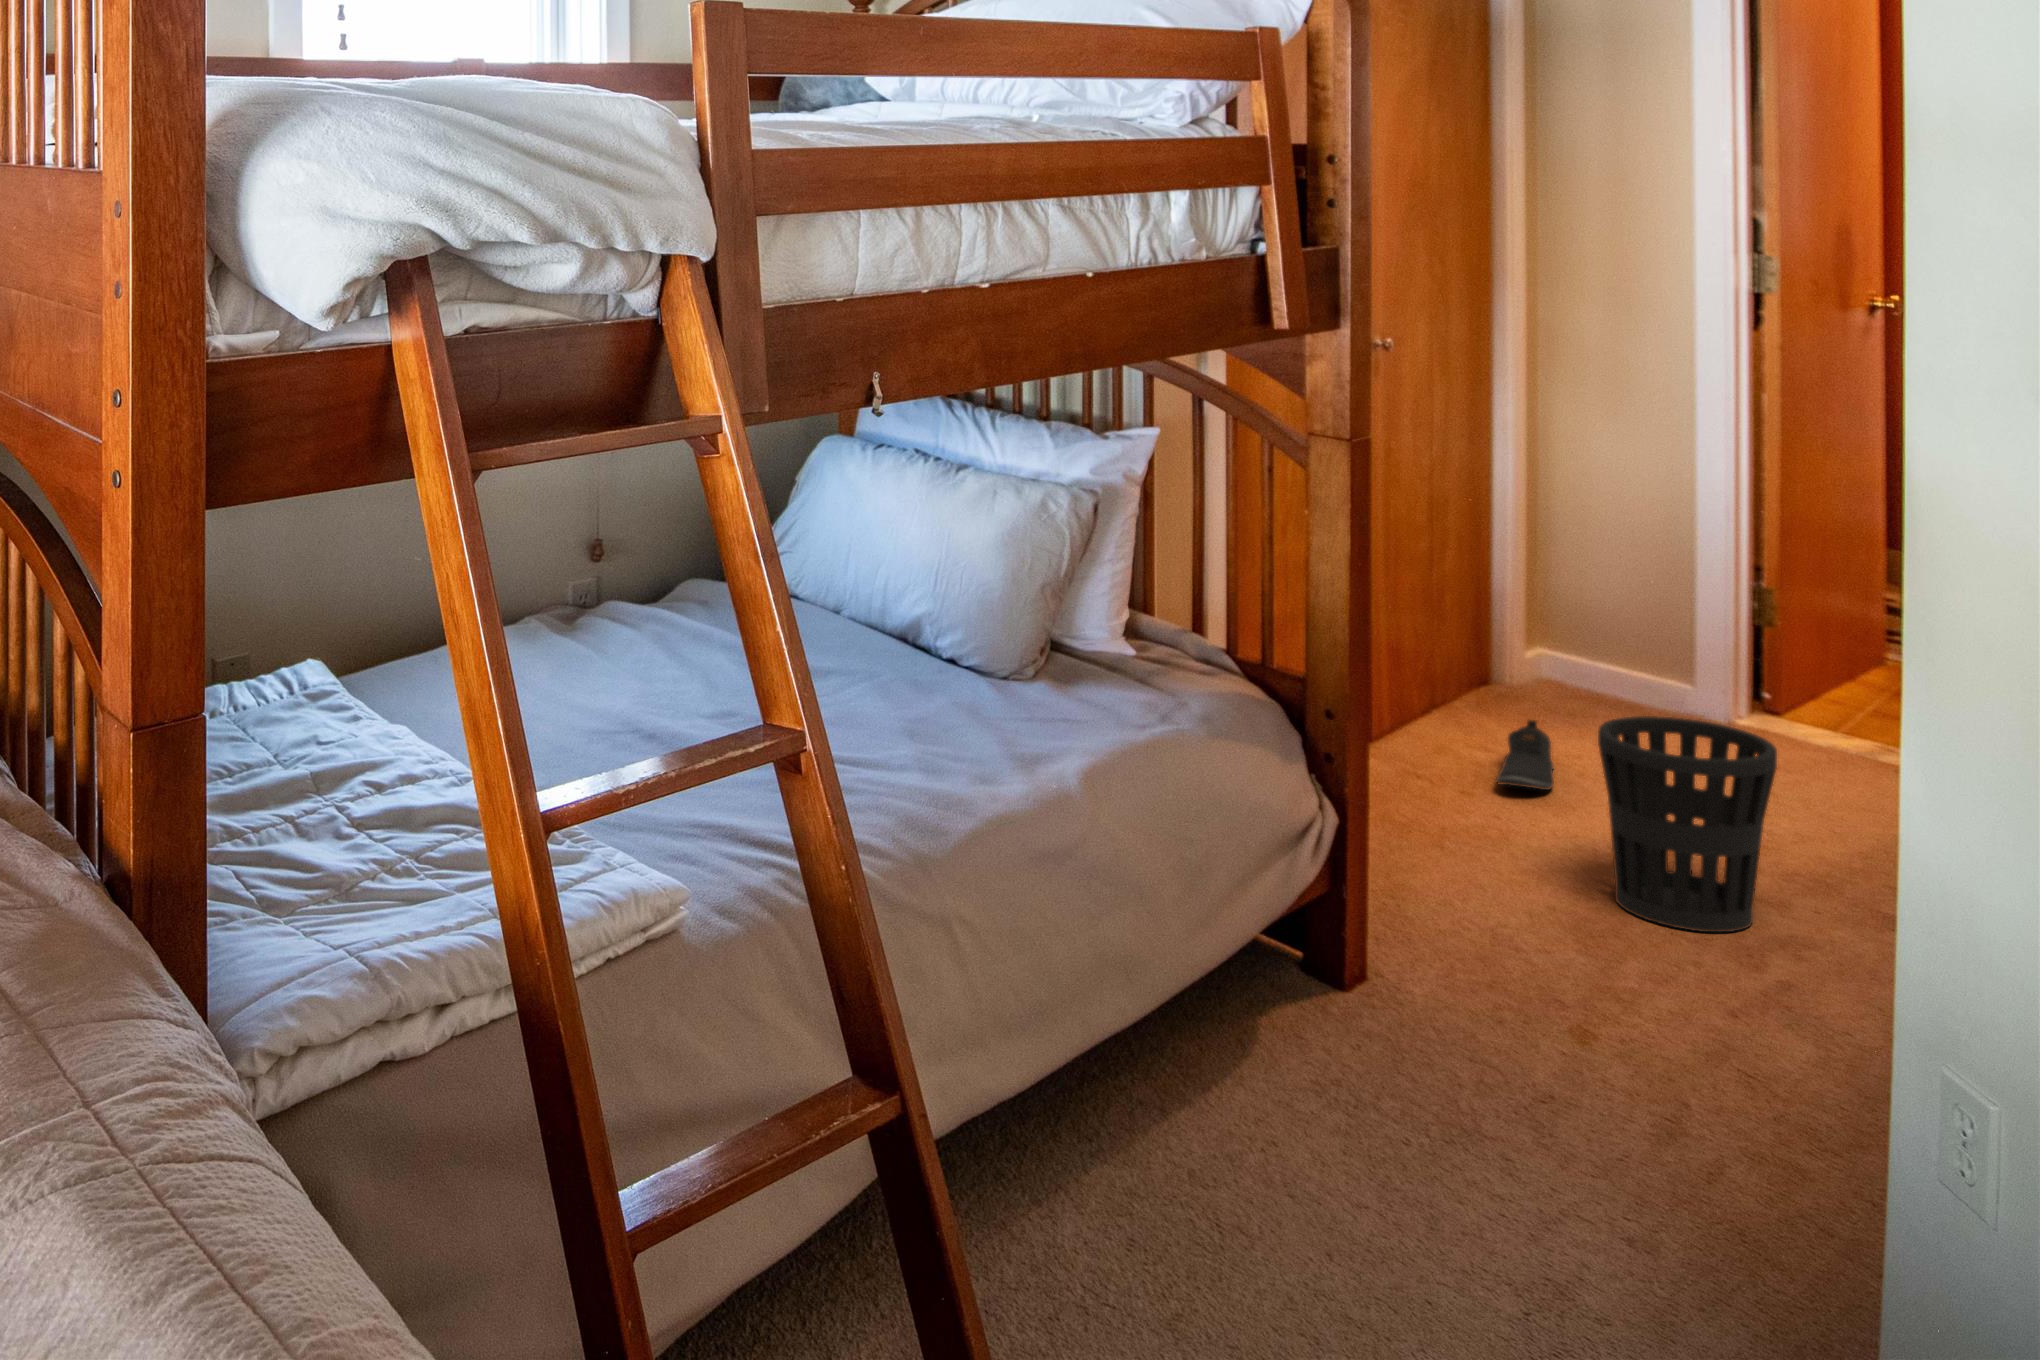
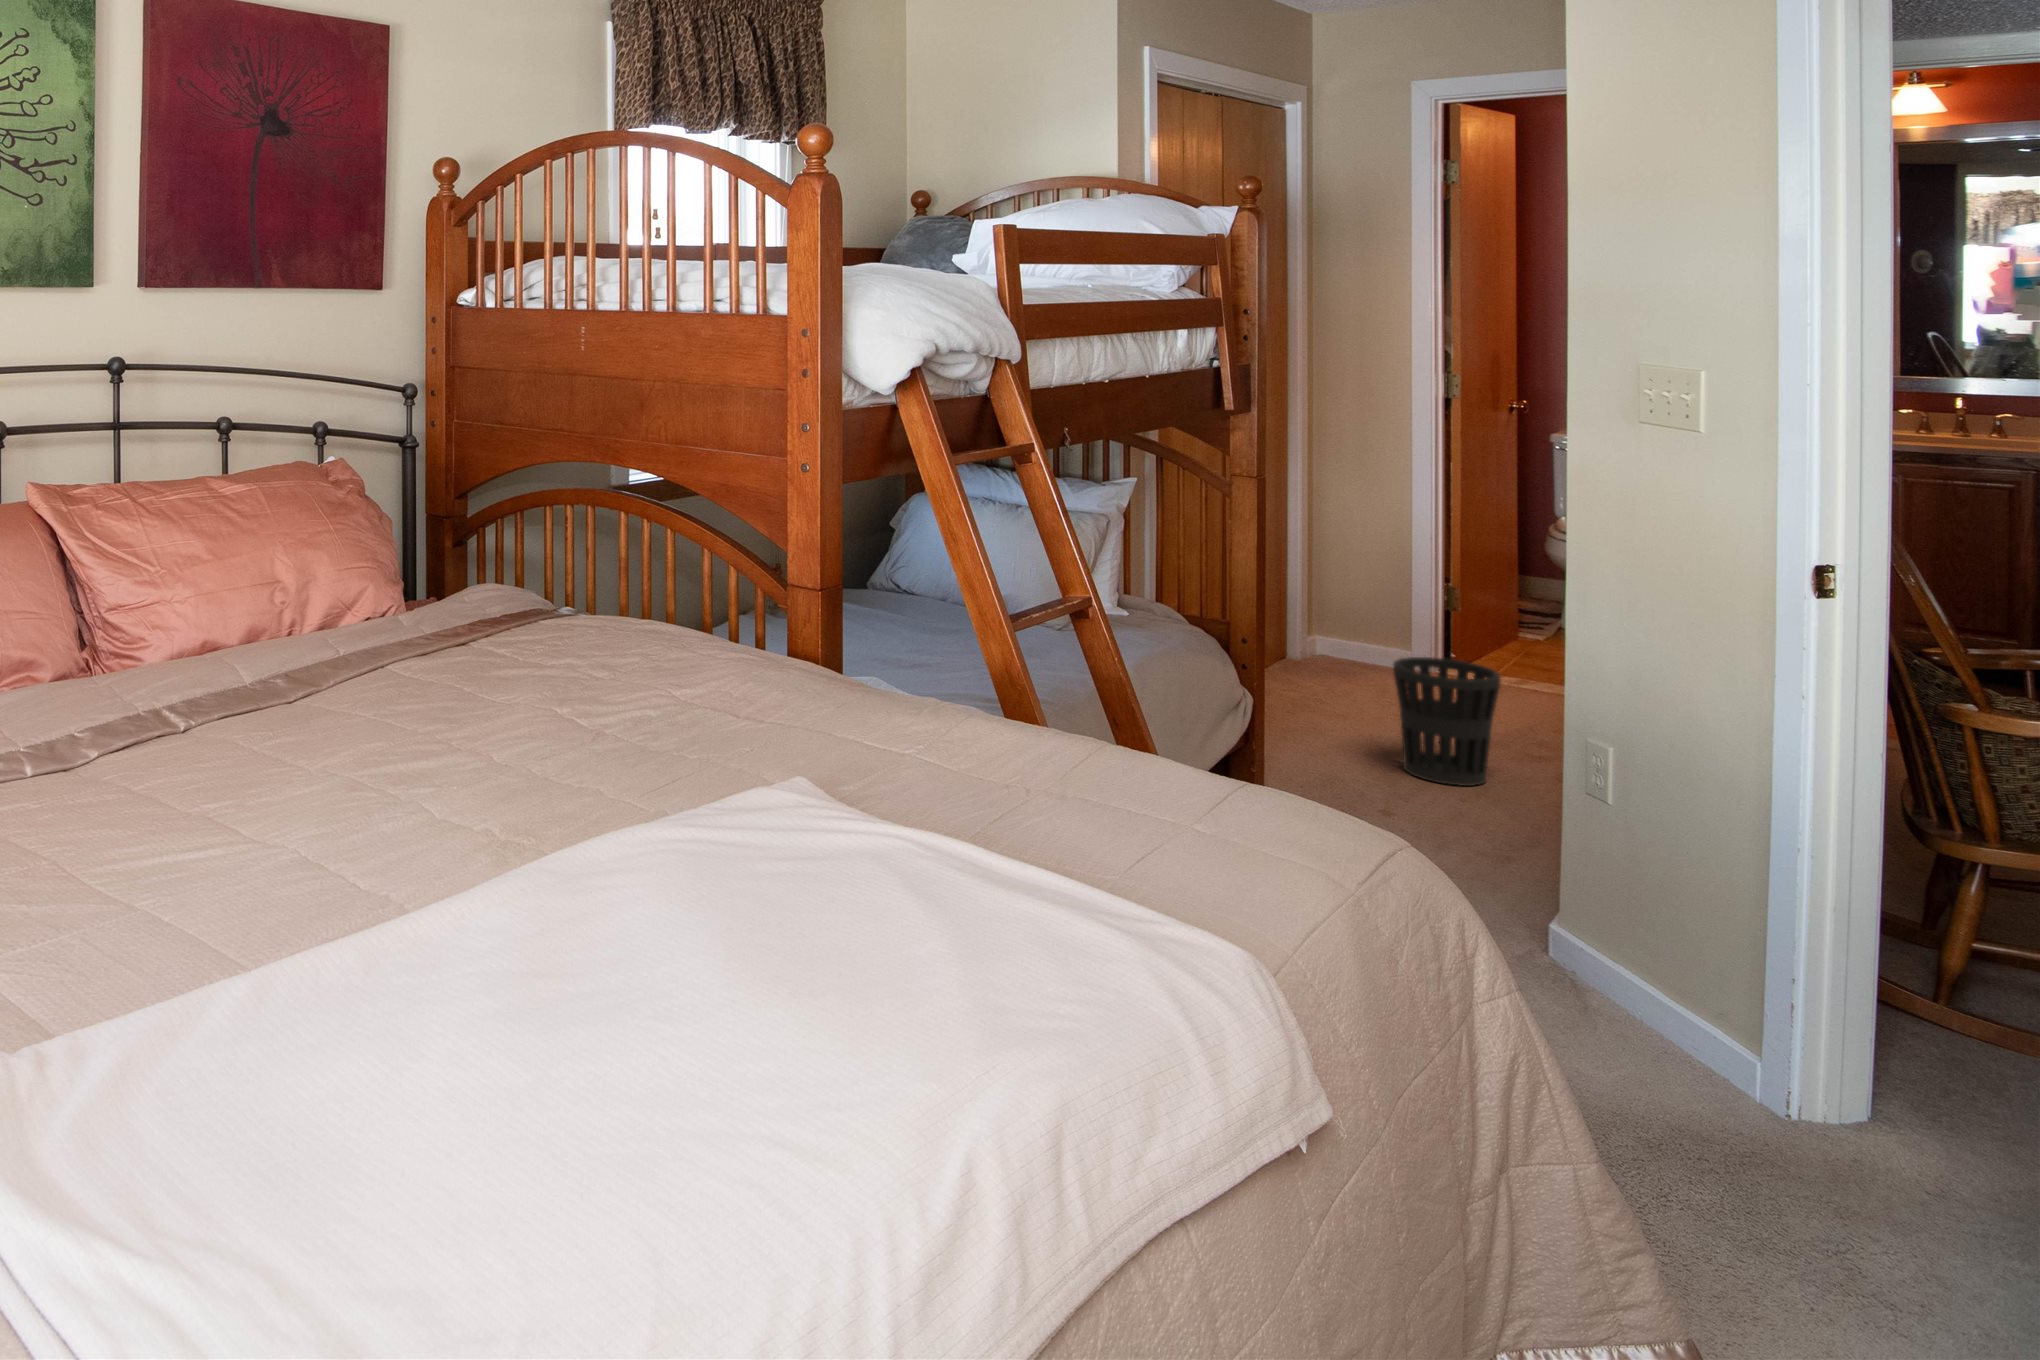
shoe: present [1496,720,1554,790] -> none [1311,667,1347,710]

